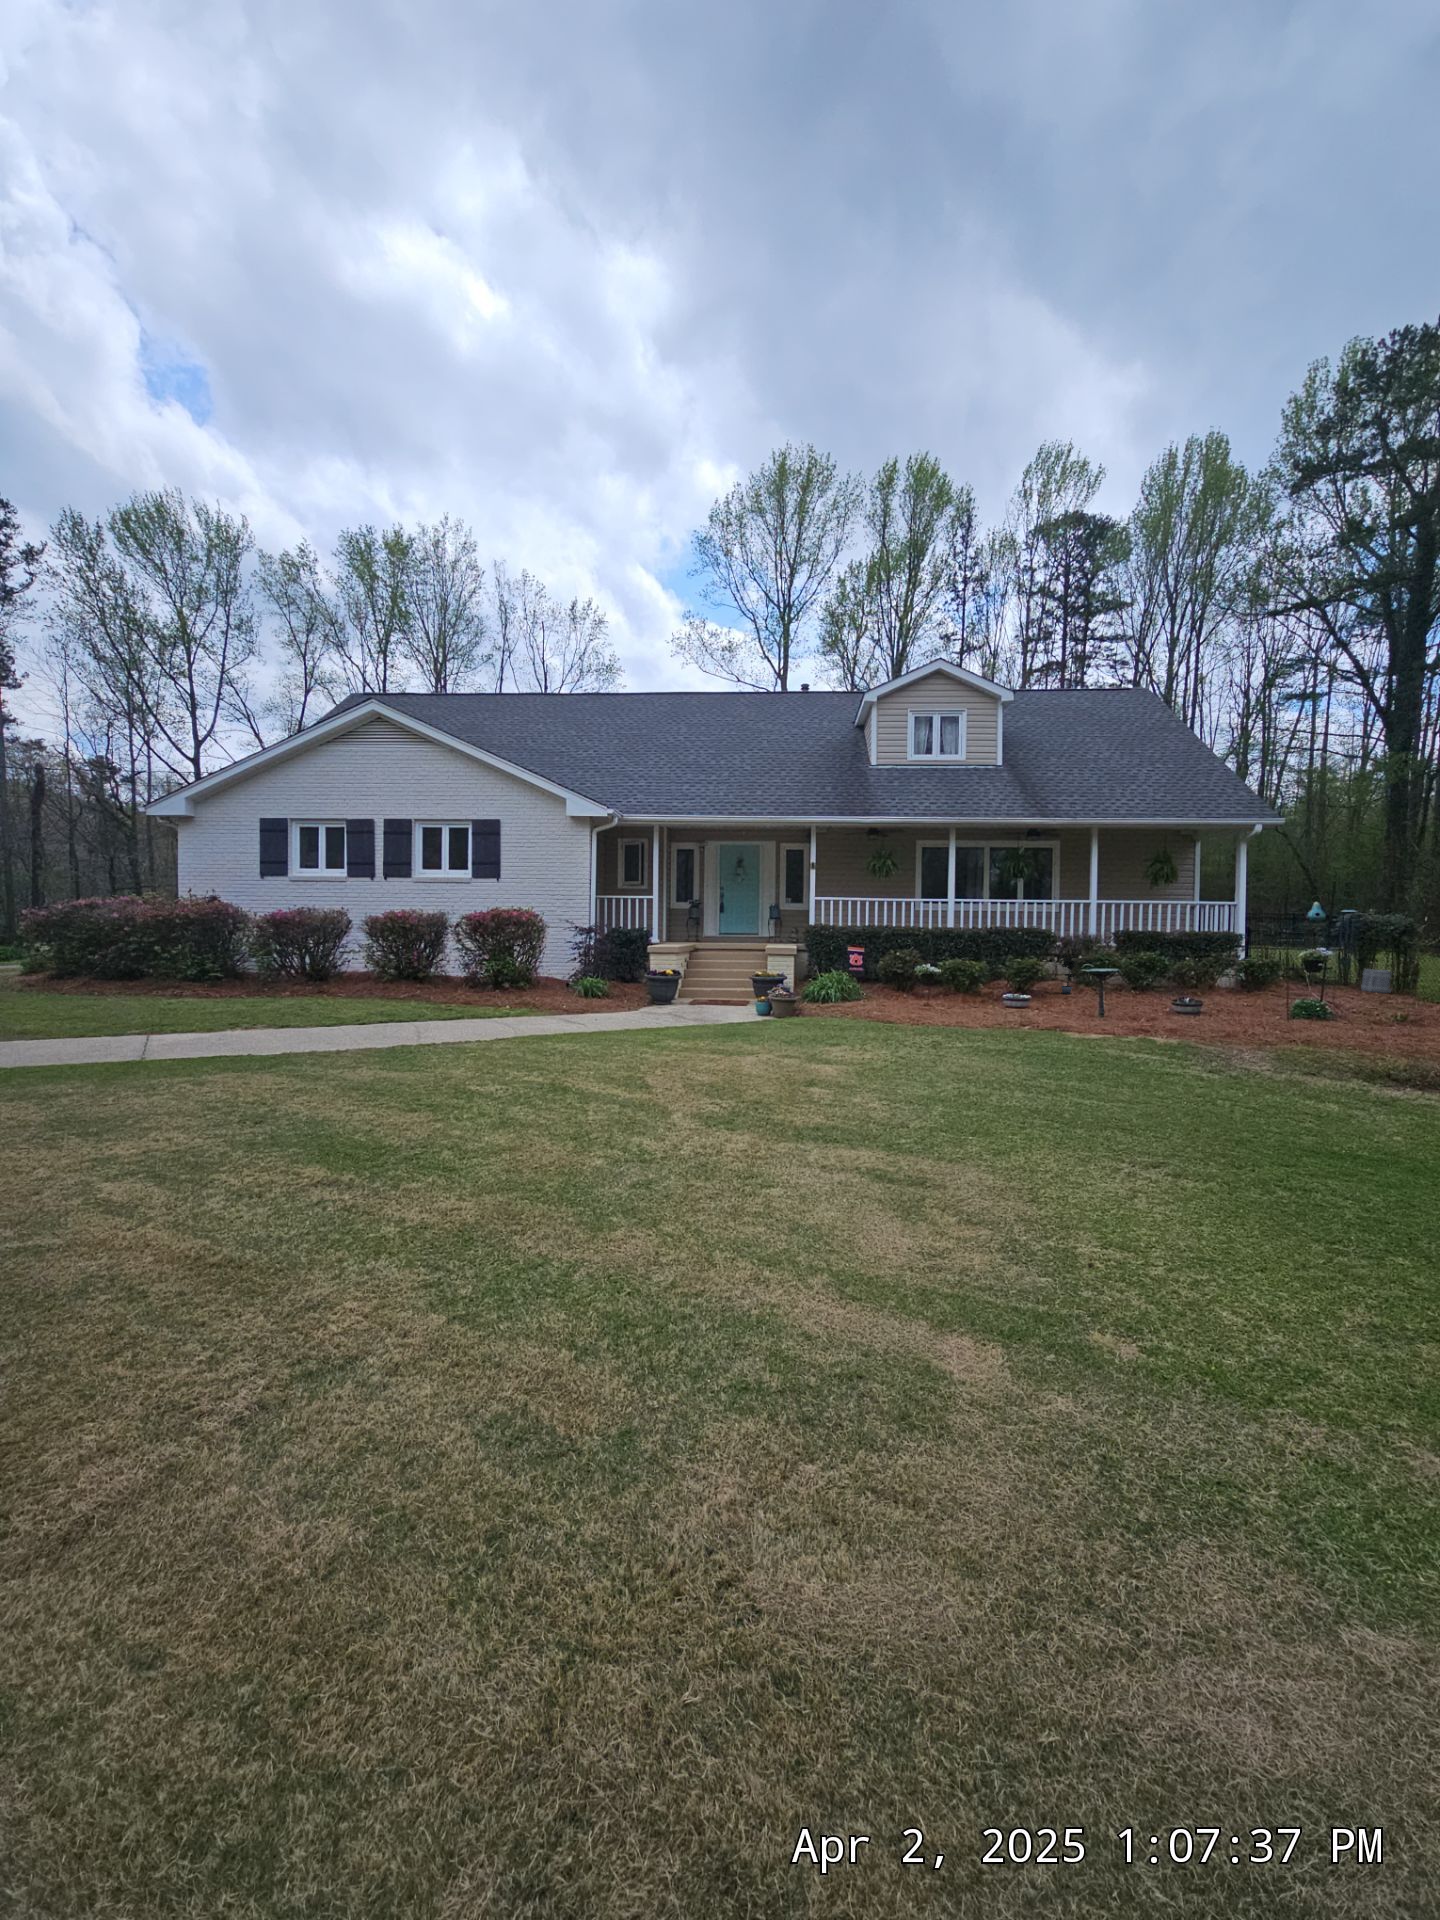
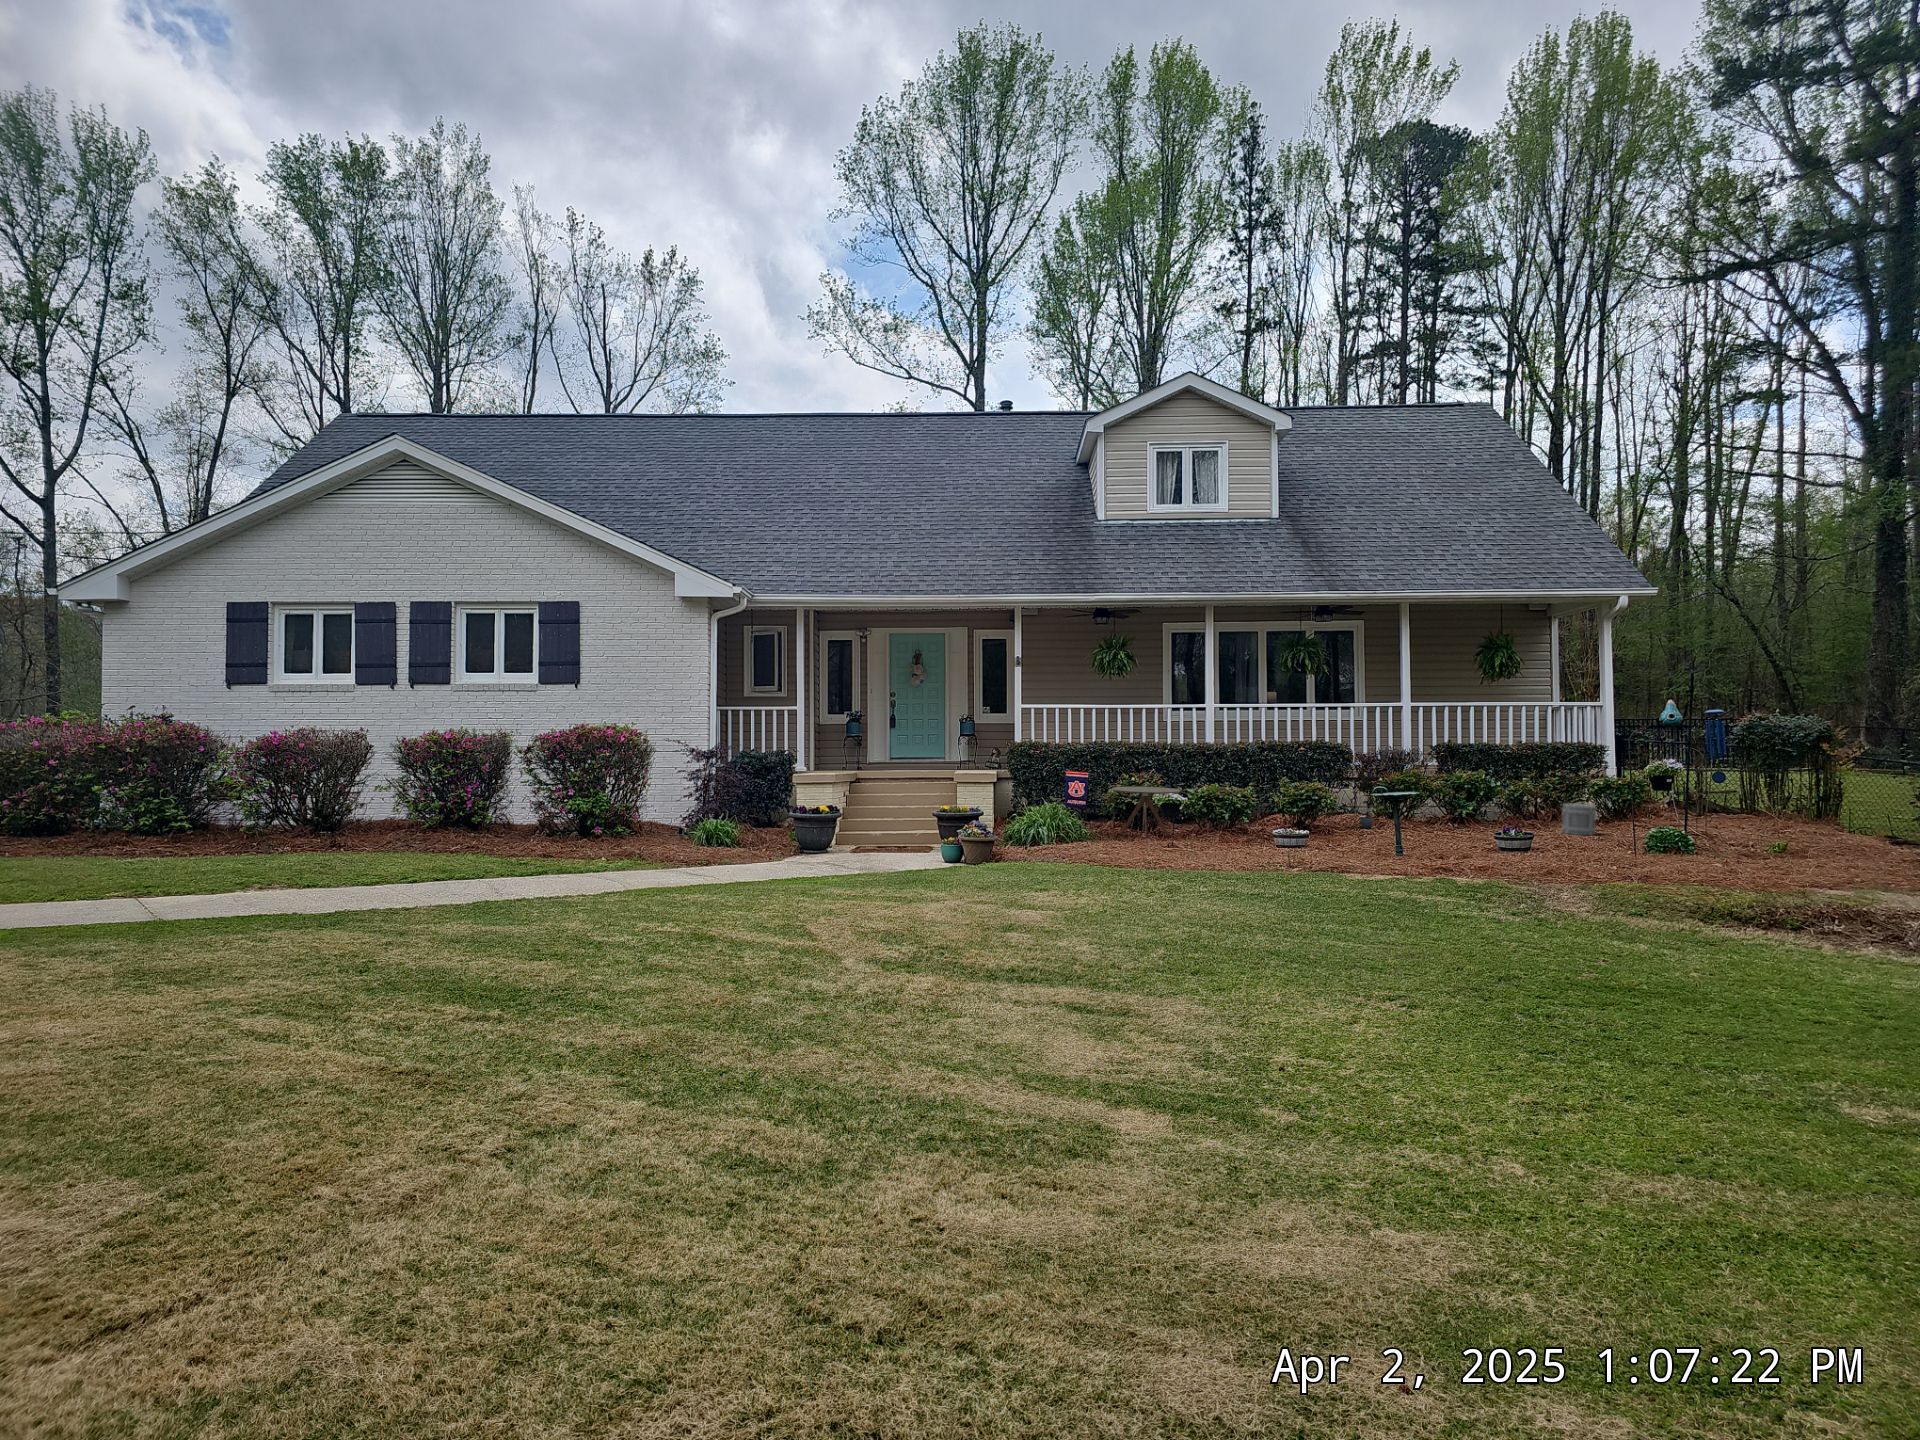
round table: none [878,959,929,998] -> present [1111,787,1180,838]
bucket: present [1361,969,1391,993] -> present [1562,804,1596,835]

